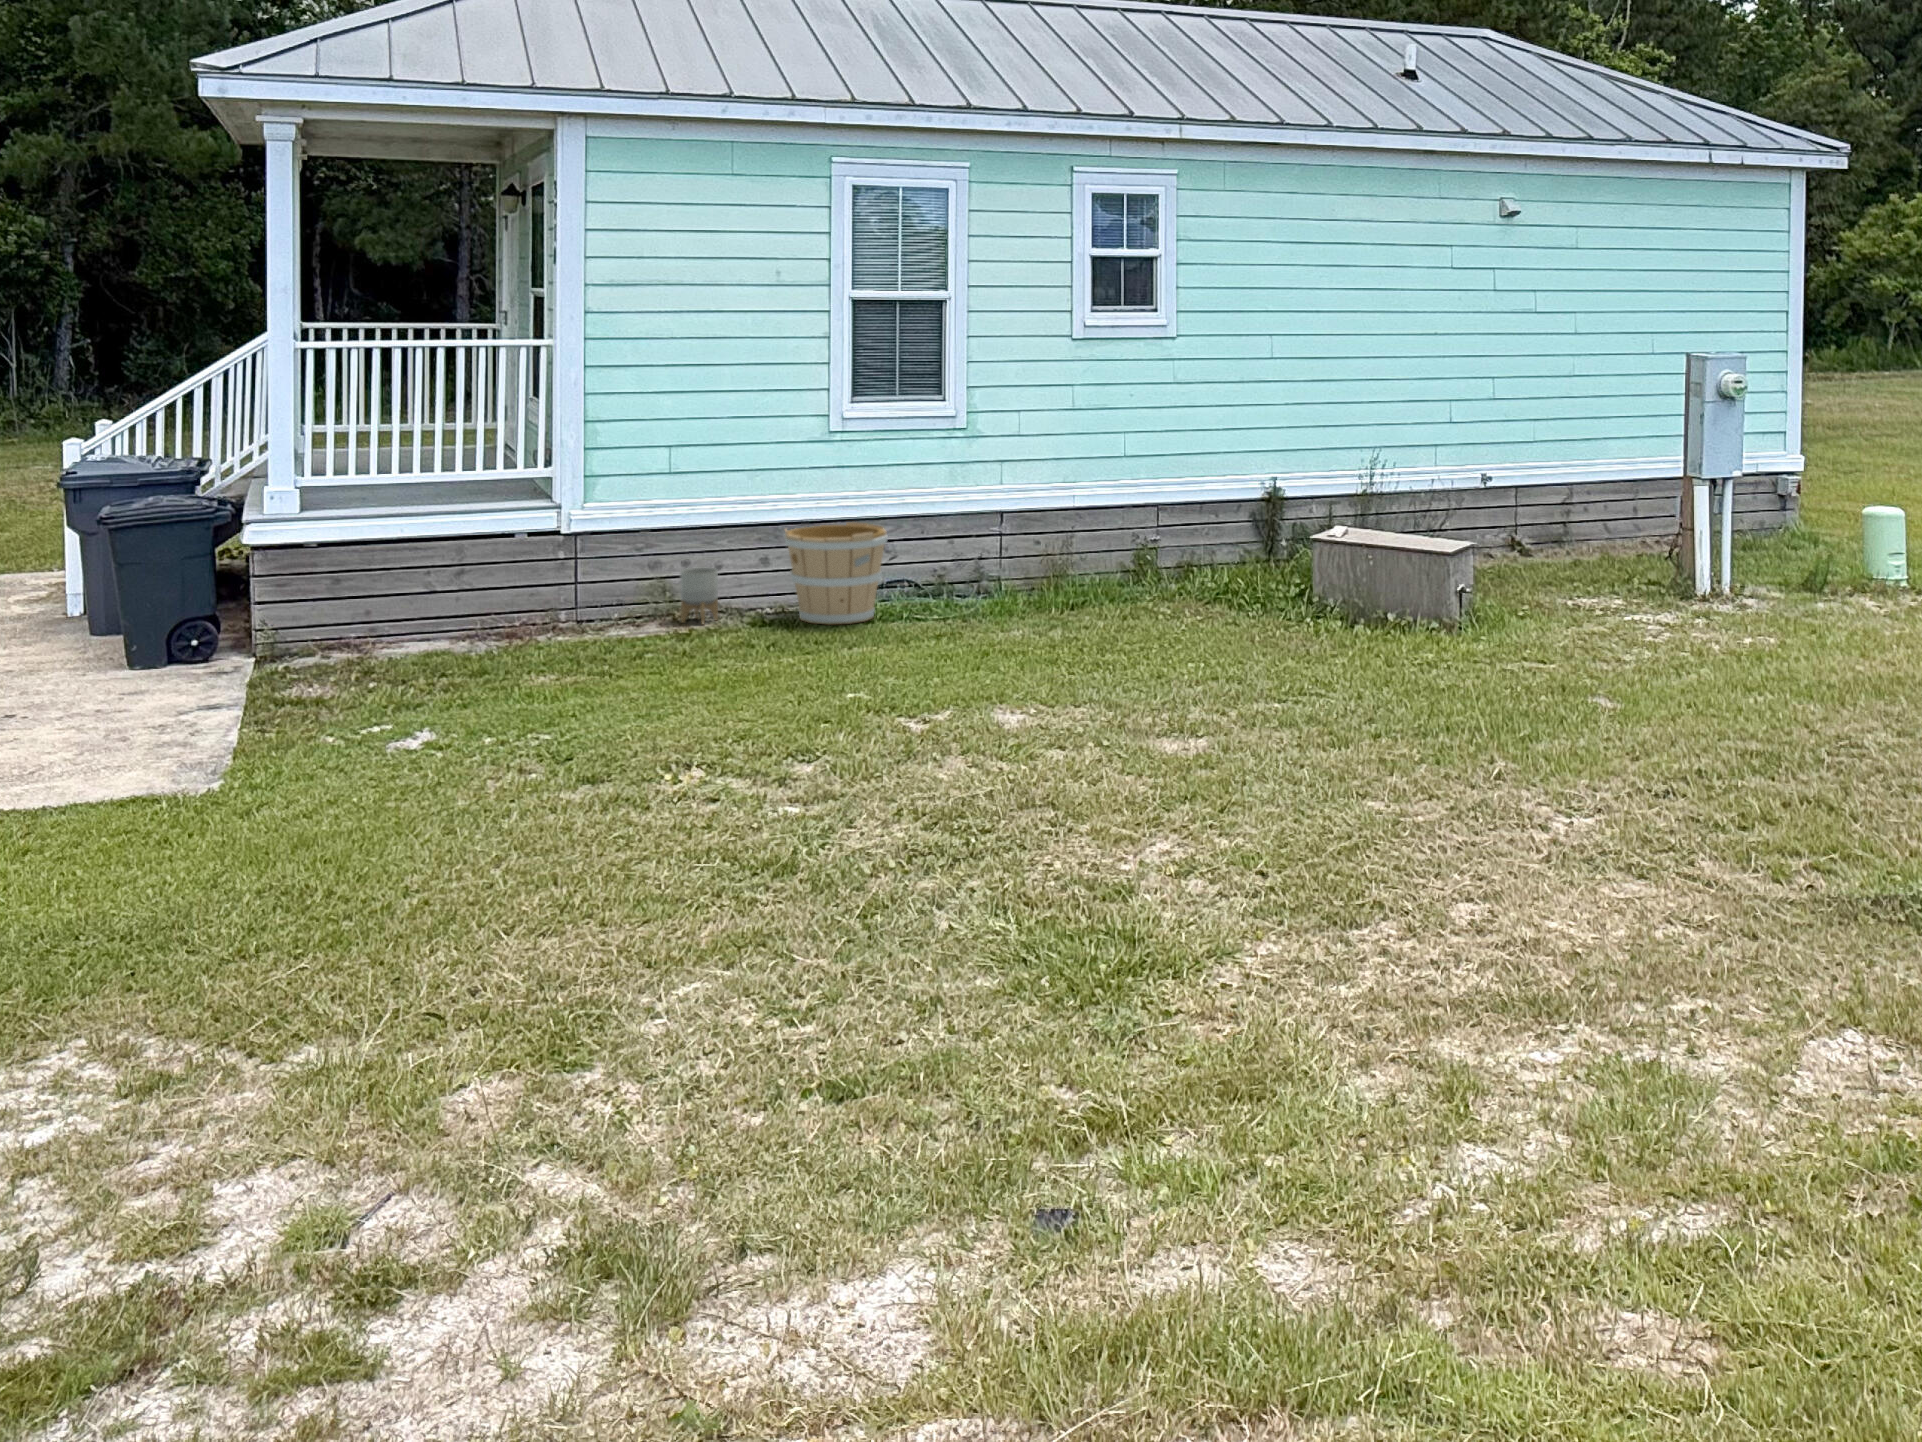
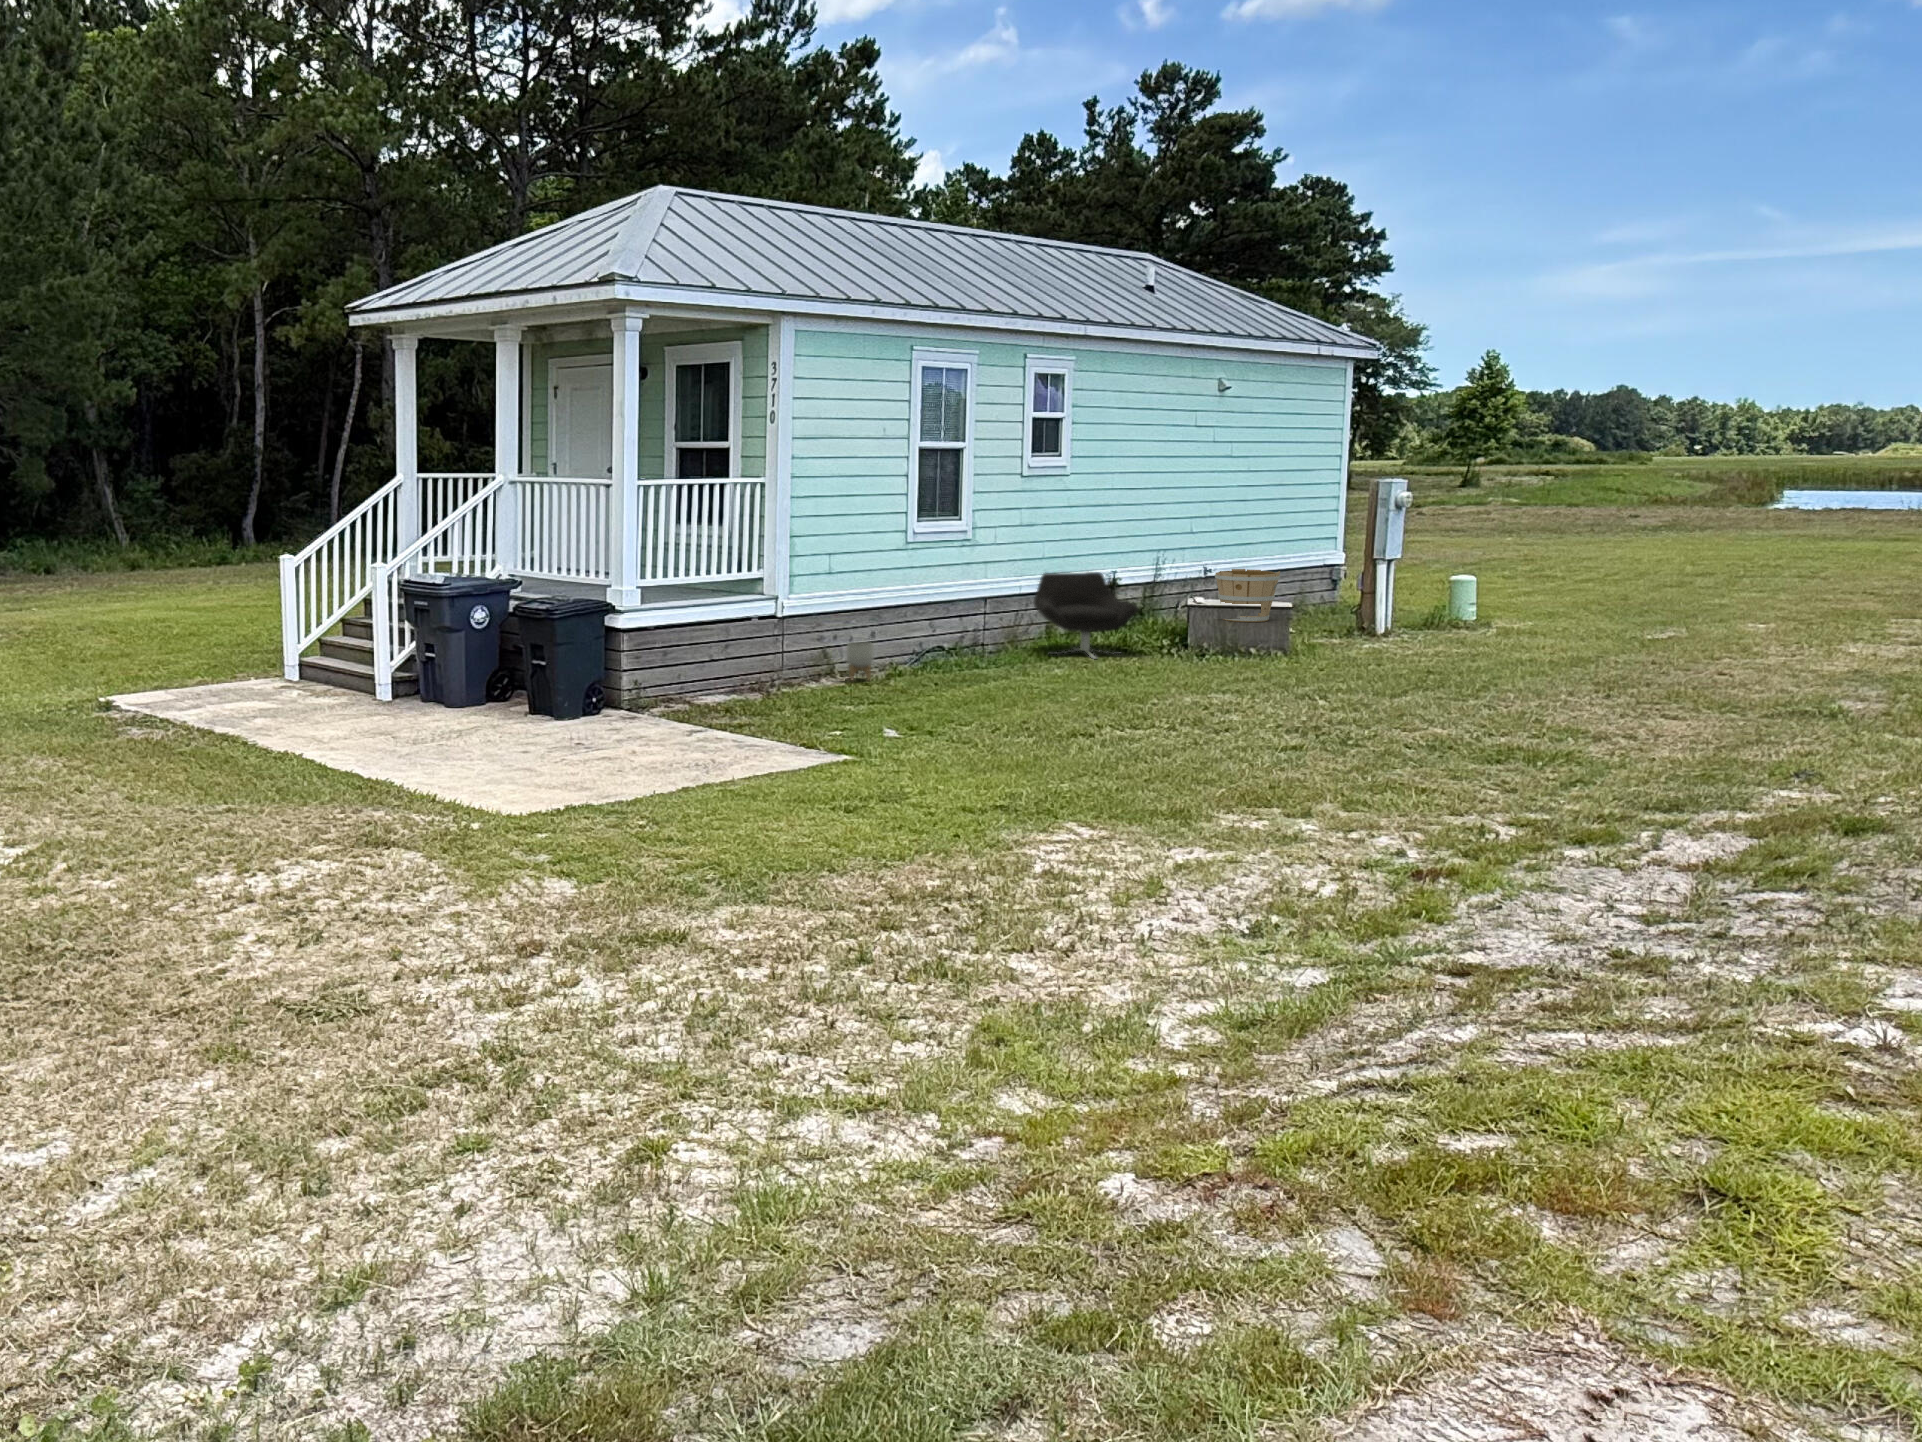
lounge chair: none [1061,477,1206,609] -> present [1033,572,1138,658]
wooden bucket: present [784,522,888,624] -> present [1215,569,1280,622]

